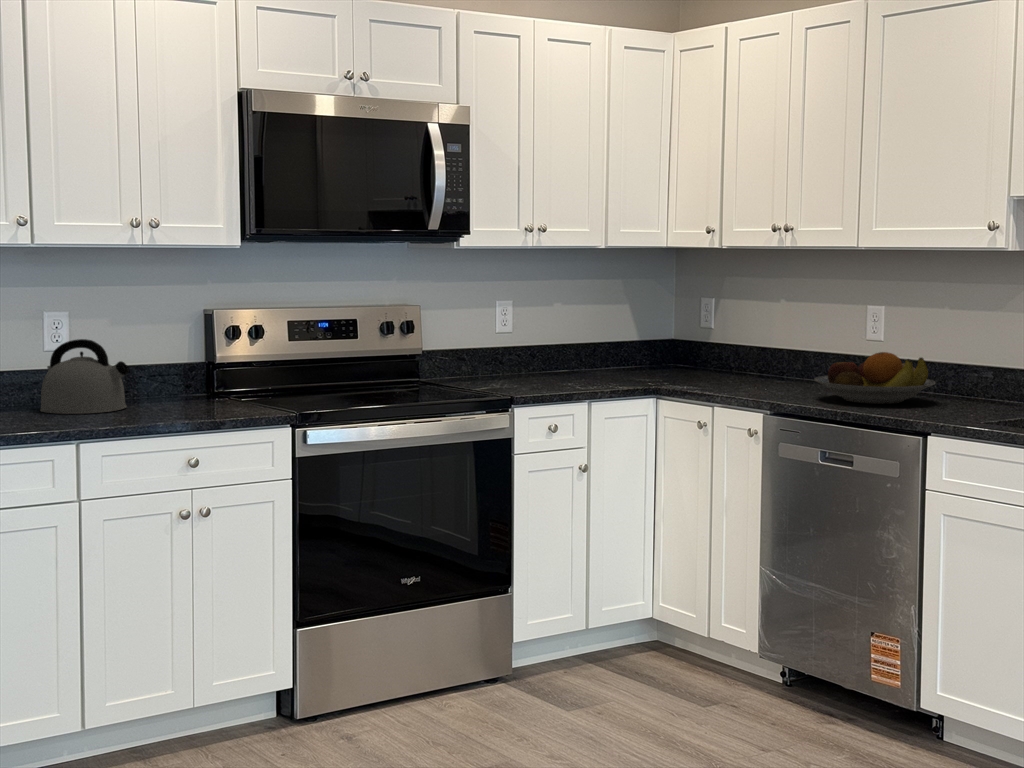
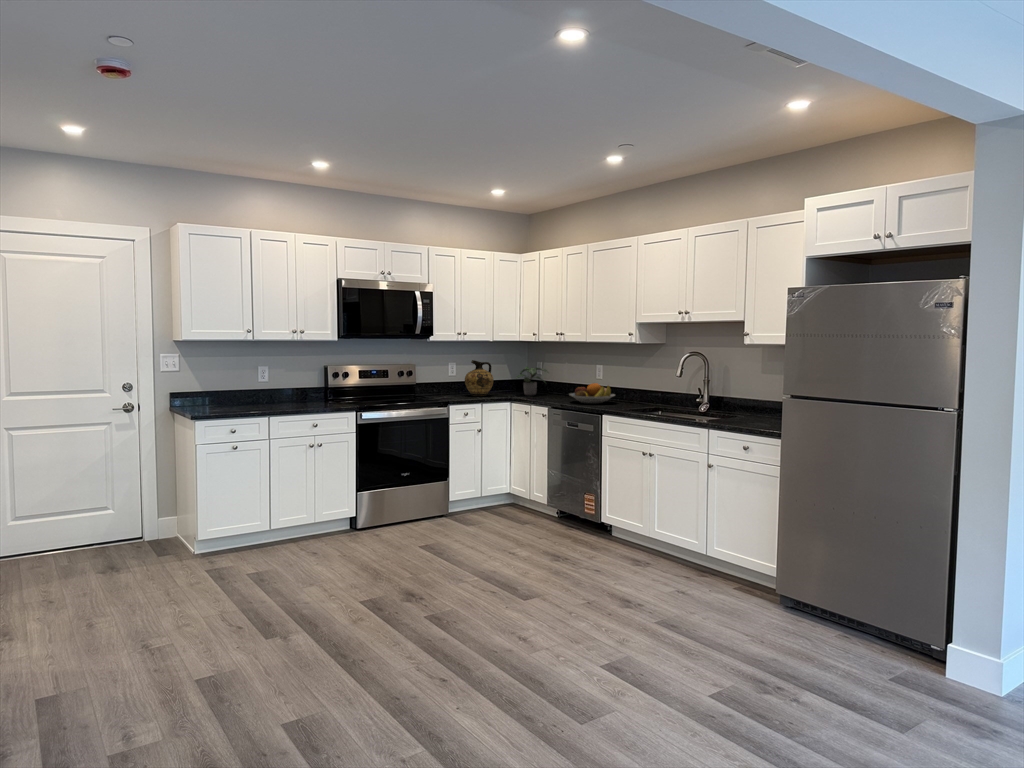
ceramic jug: none [541,295,611,383] -> present [465,360,494,396]
potted plant: none [661,311,742,381] -> present [517,367,548,396]
kettle: present [40,339,129,414] -> none [257,377,292,406]

